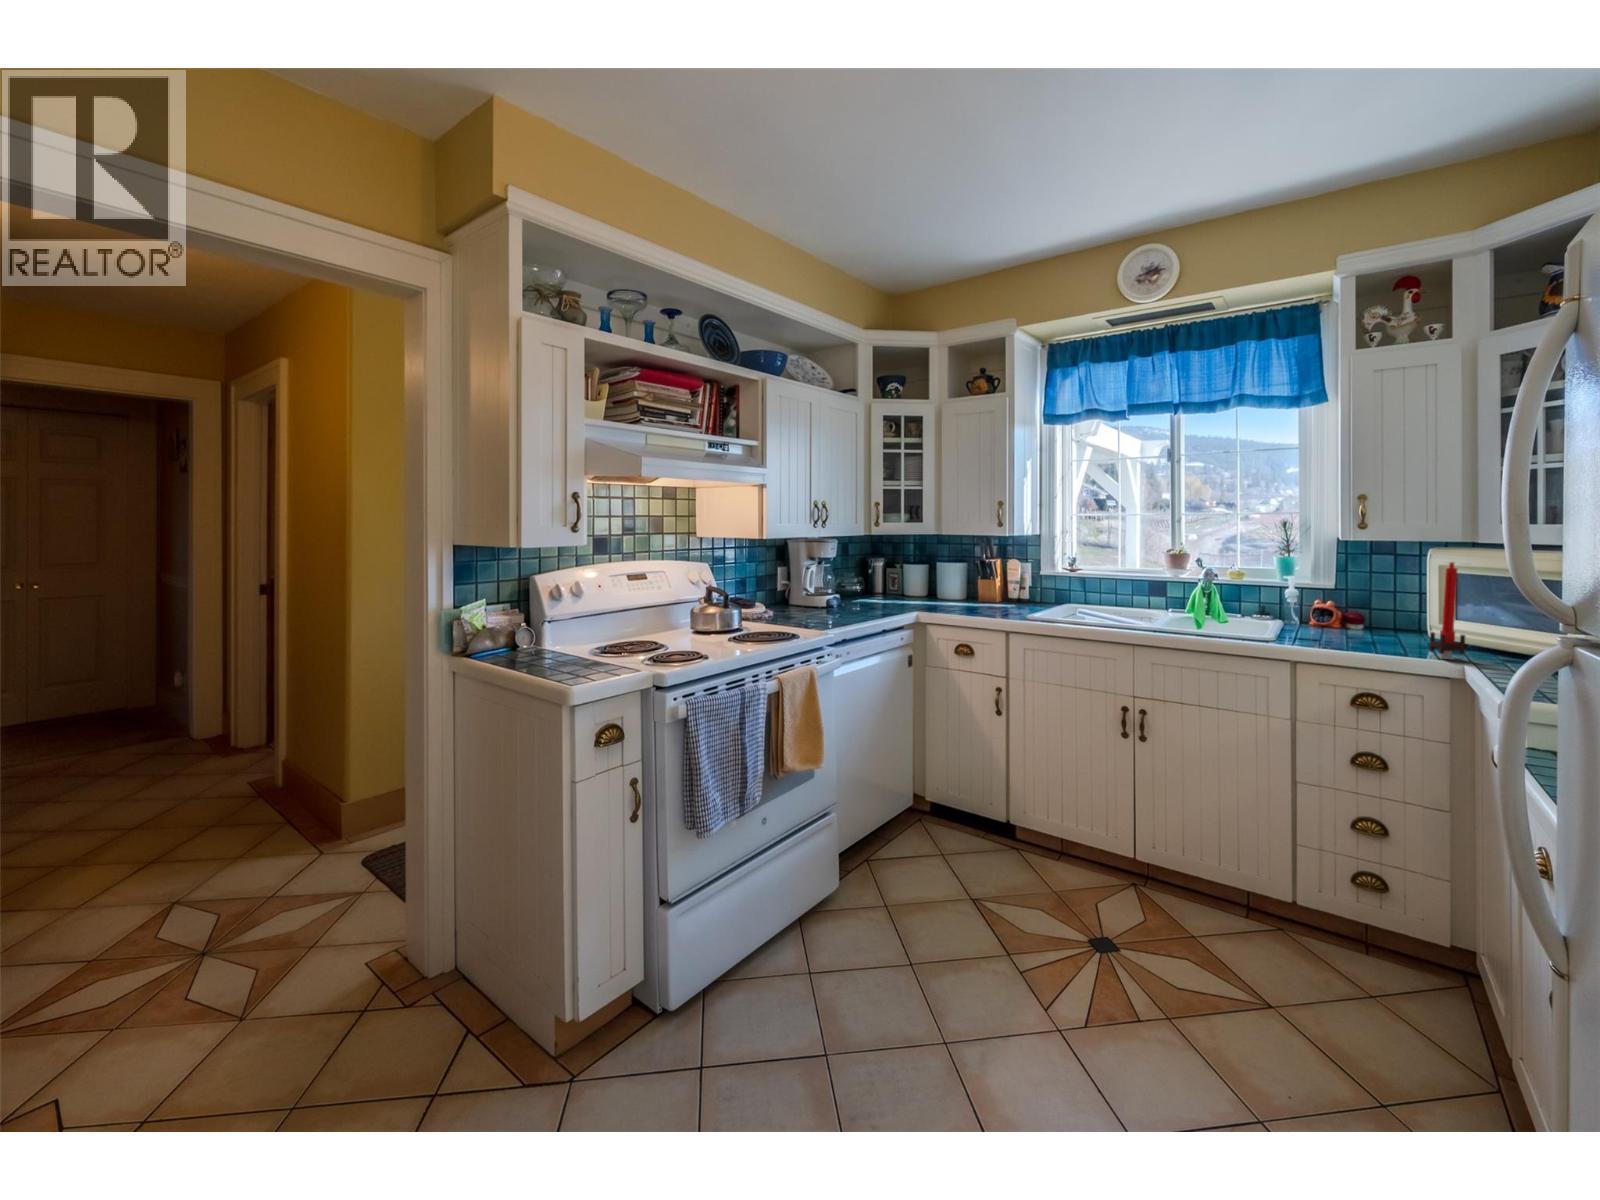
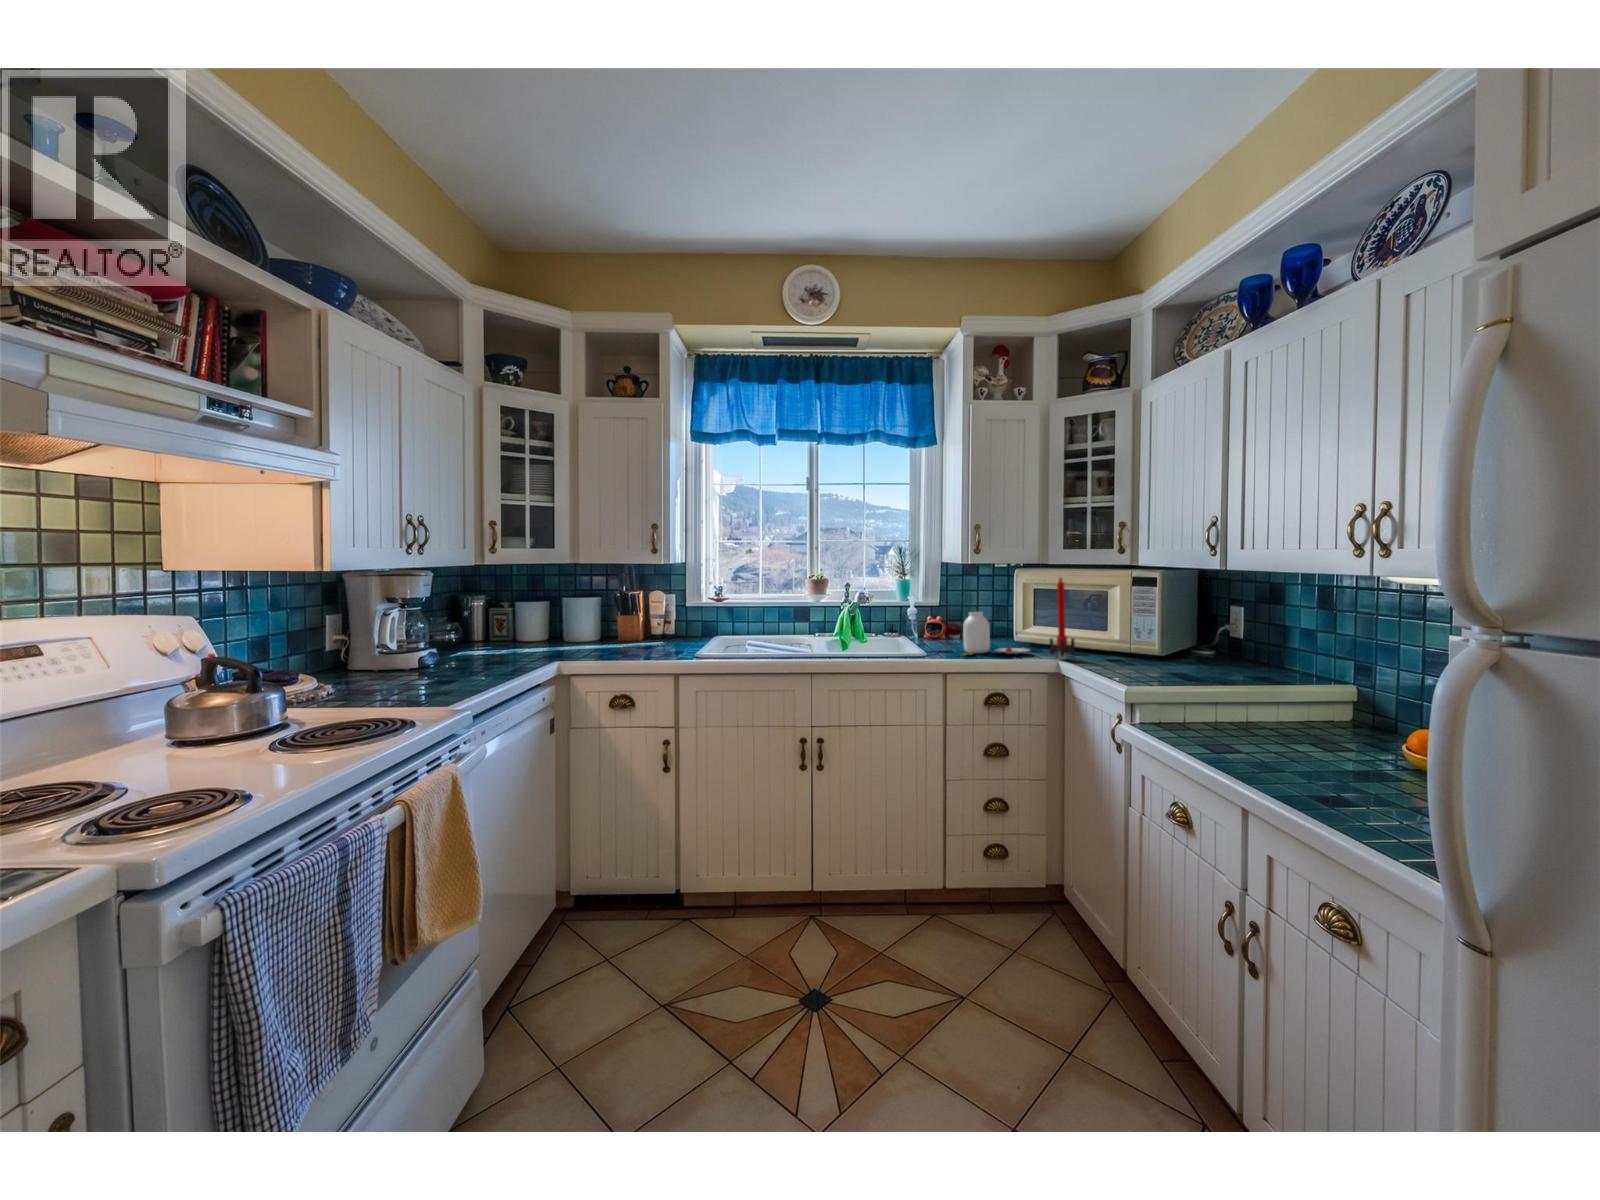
jar: none [1313,596,1412,646] -> present [963,612,1029,655]

